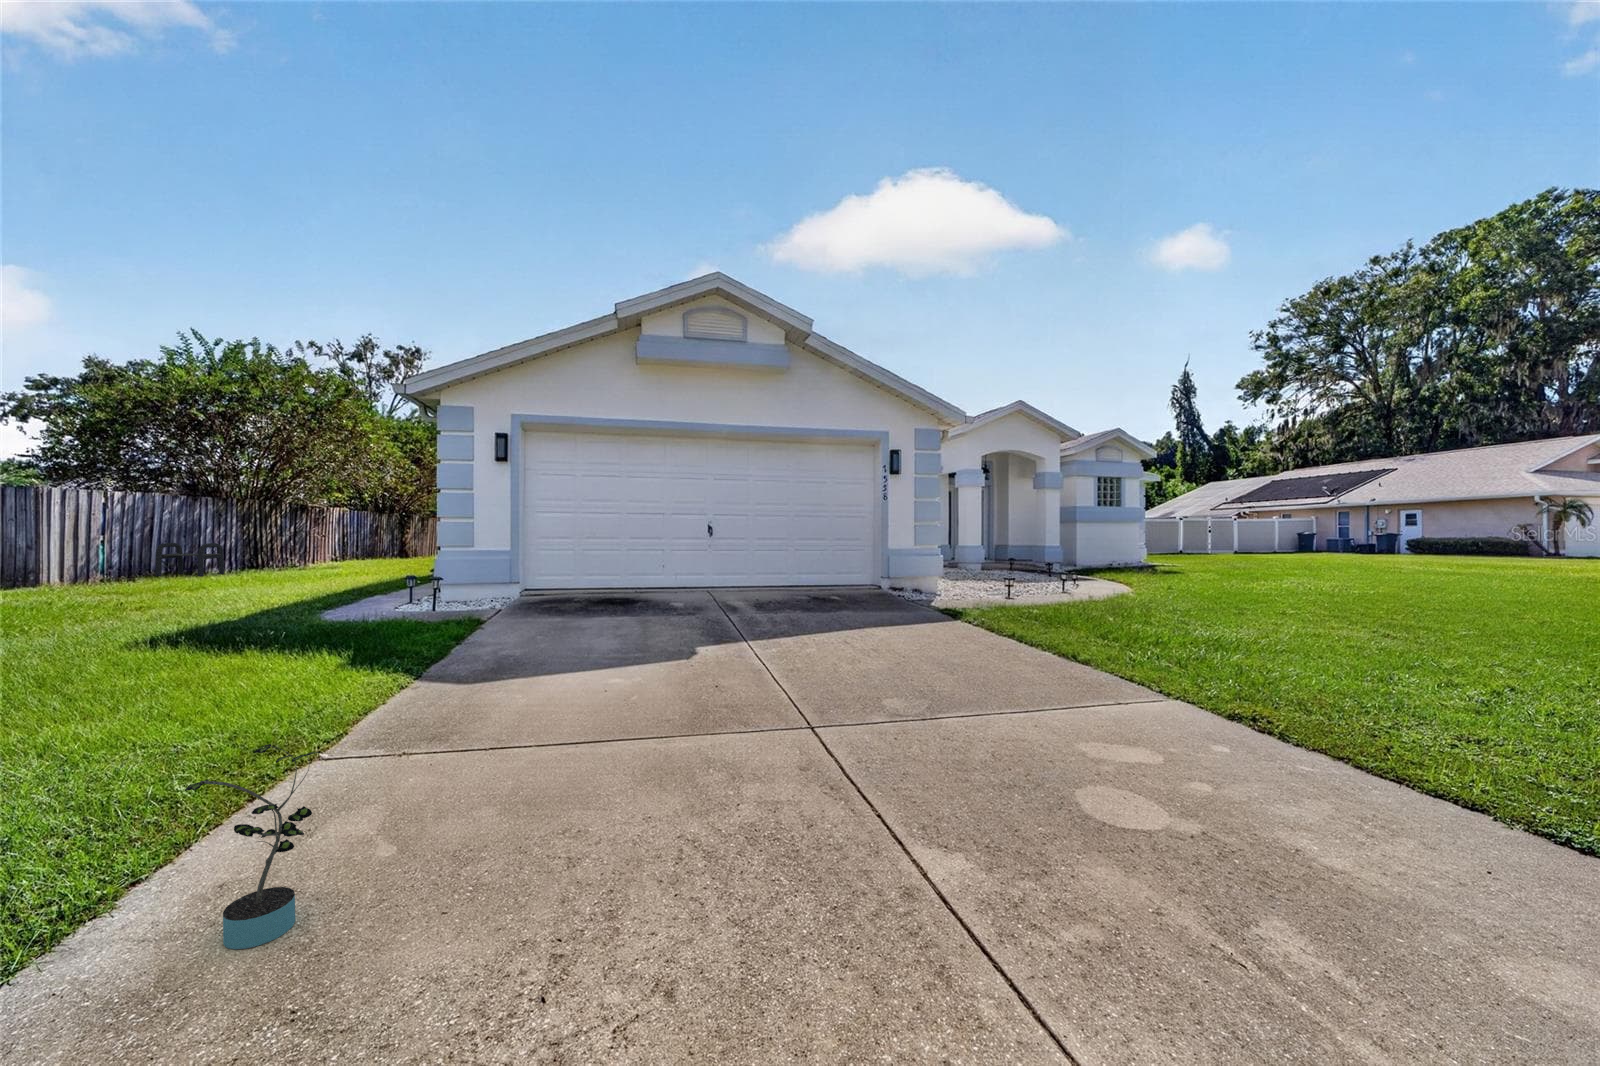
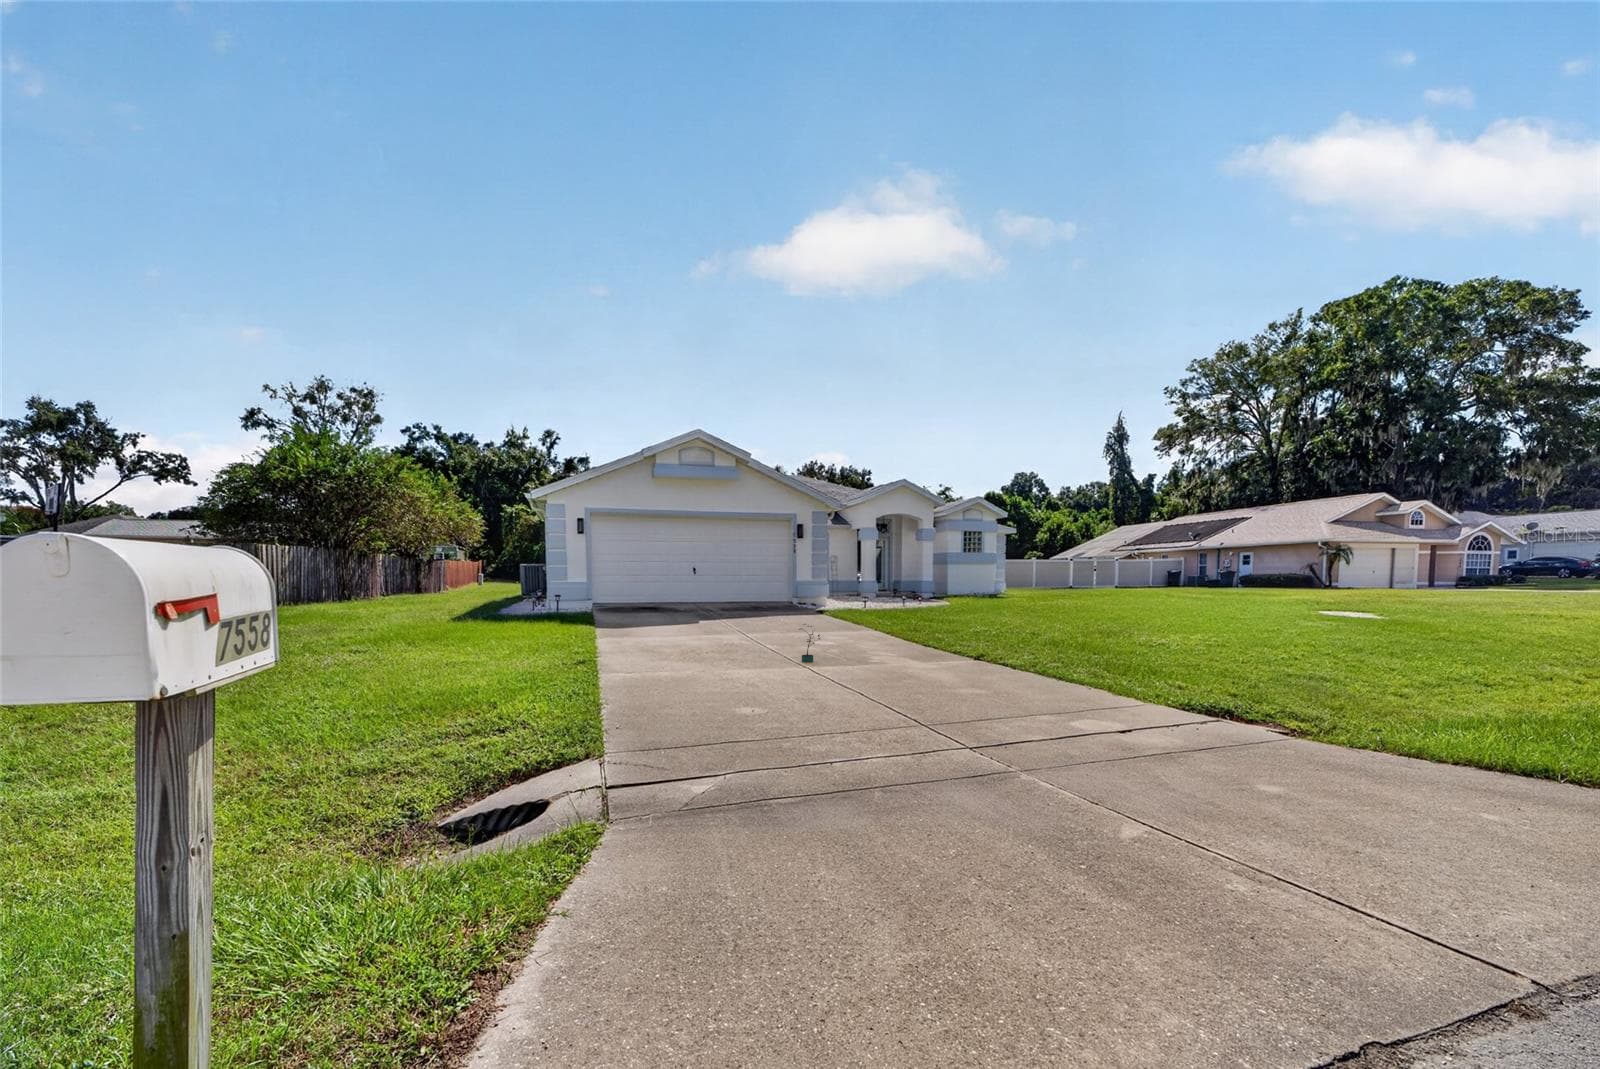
potted plant: present [185,744,320,949] -> present [799,624,820,662]

